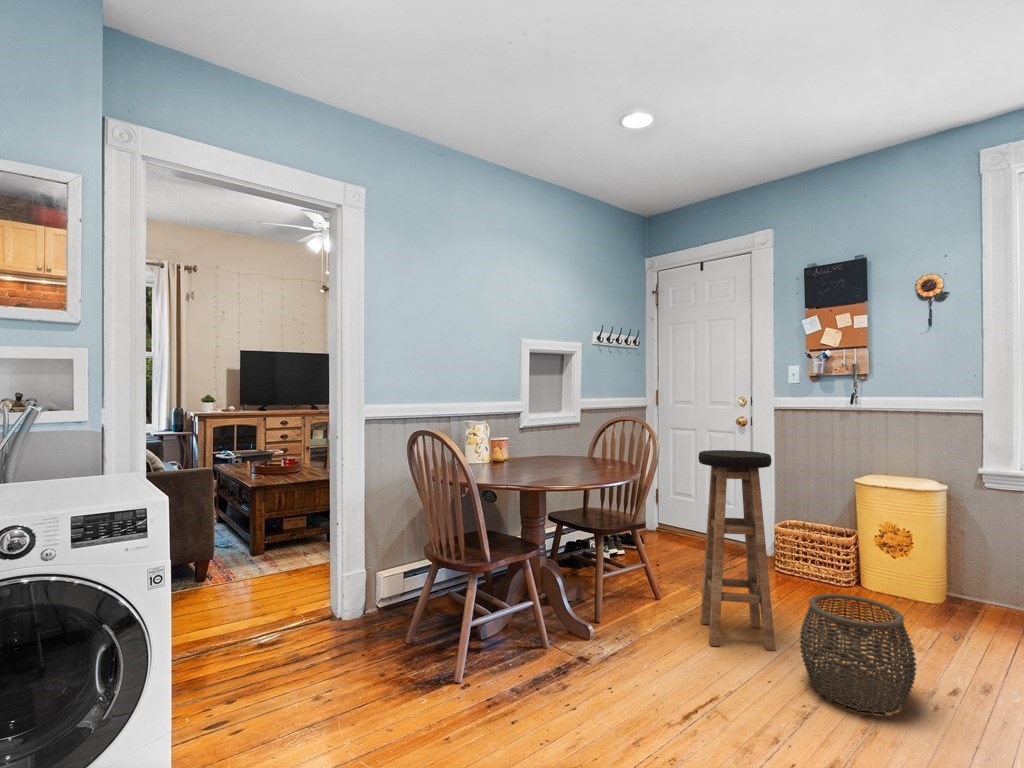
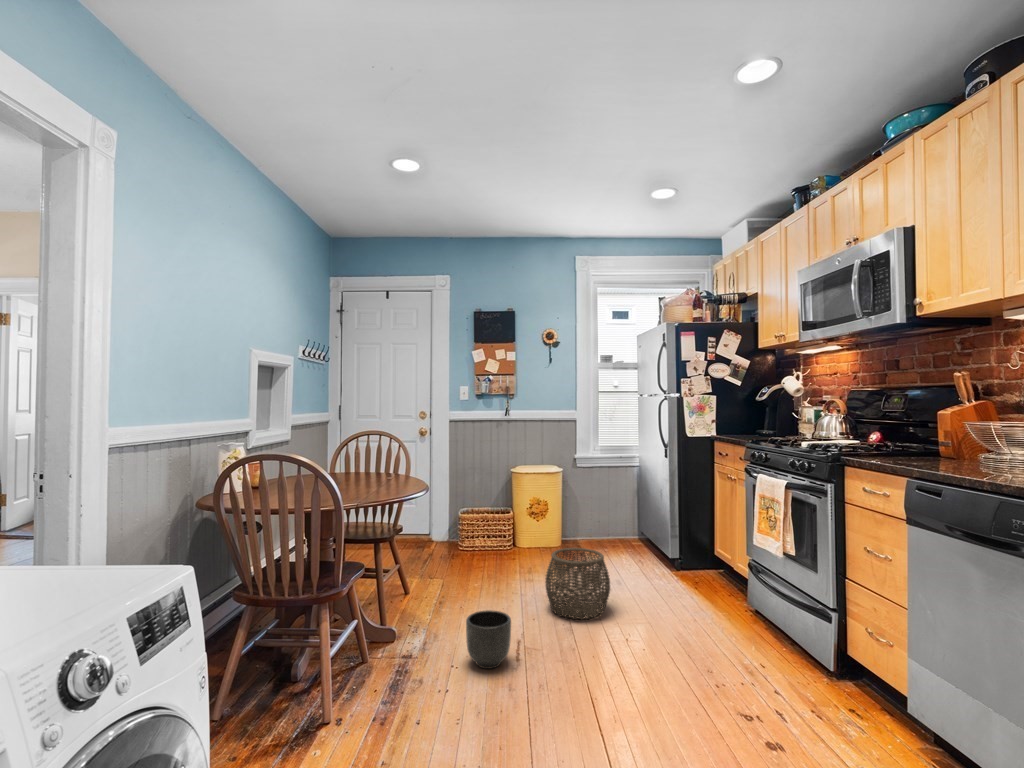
bar stool: present [698,450,775,651] -> none [455,457,518,613]
planter: none [623,634,681,710] -> present [466,610,511,669]

